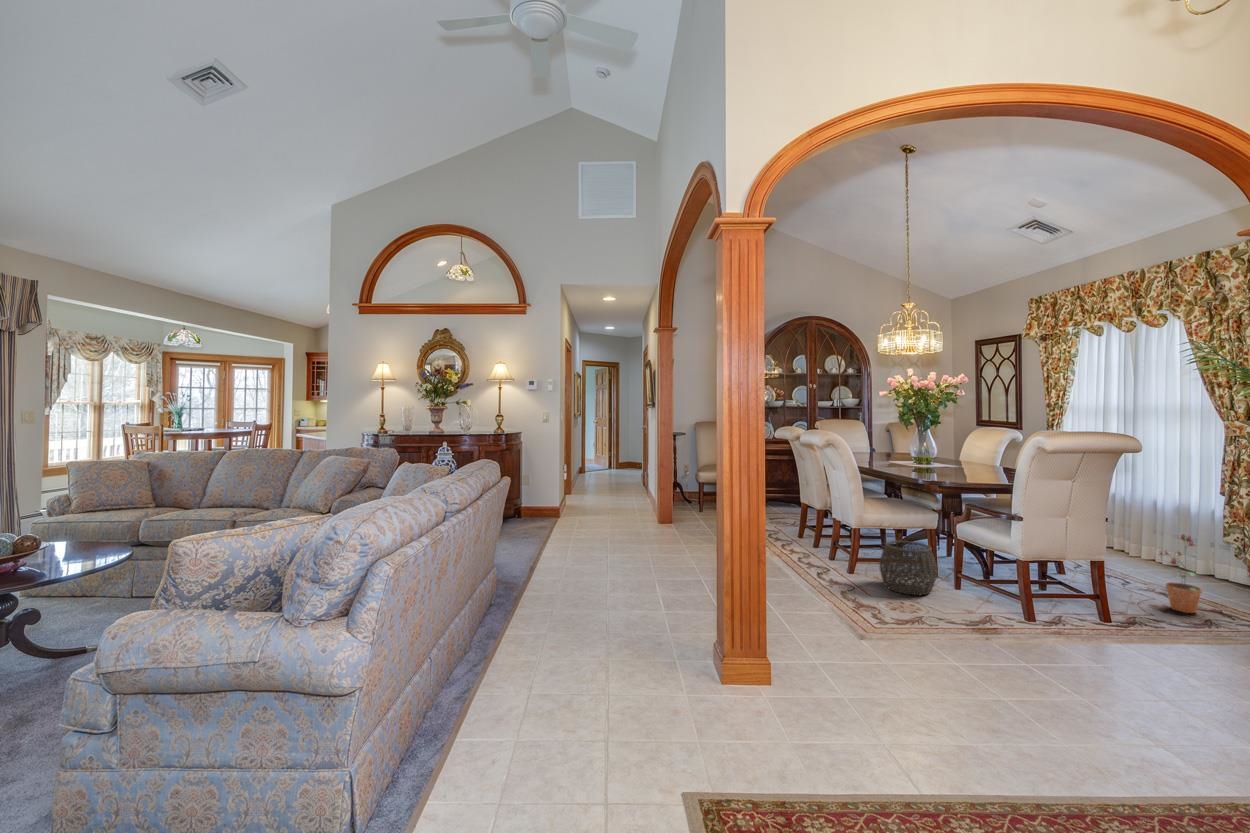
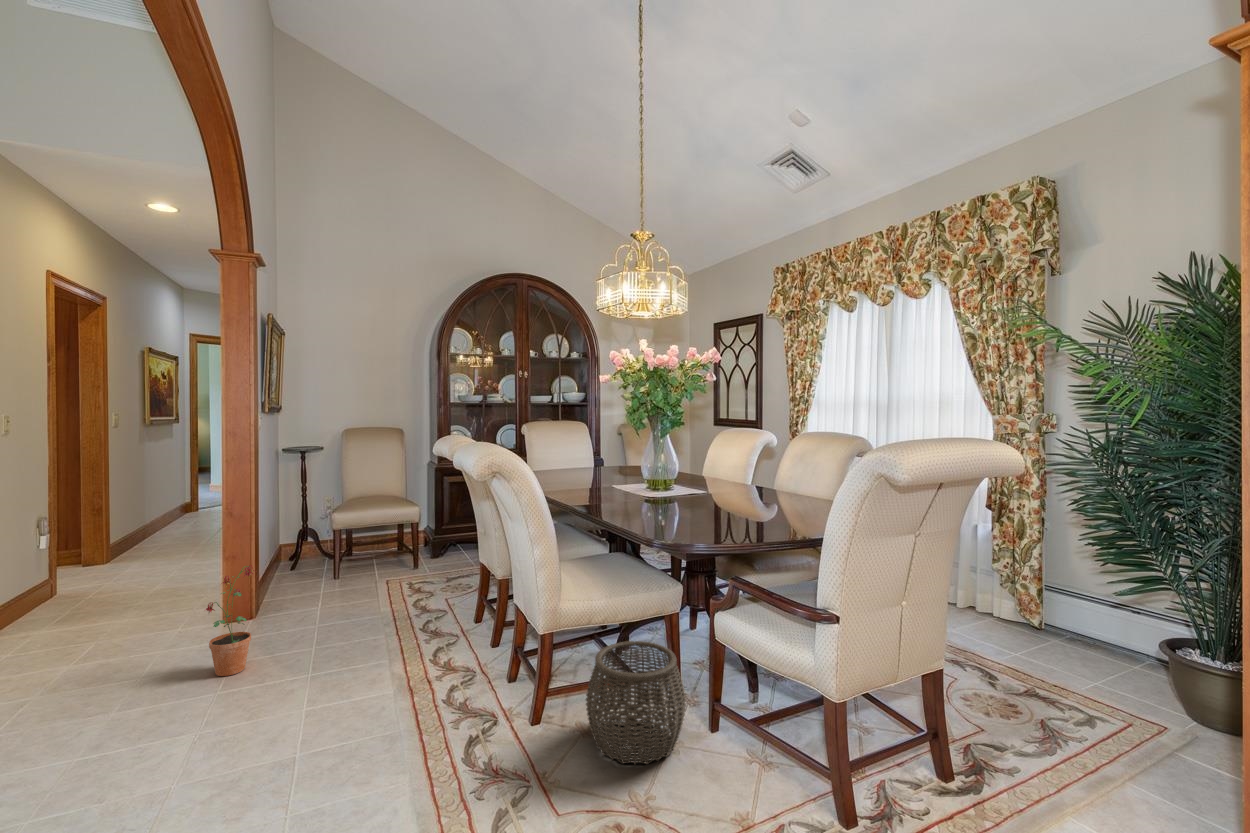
potted plant: present [1160,534,1202,613] -> present [205,565,254,676]

